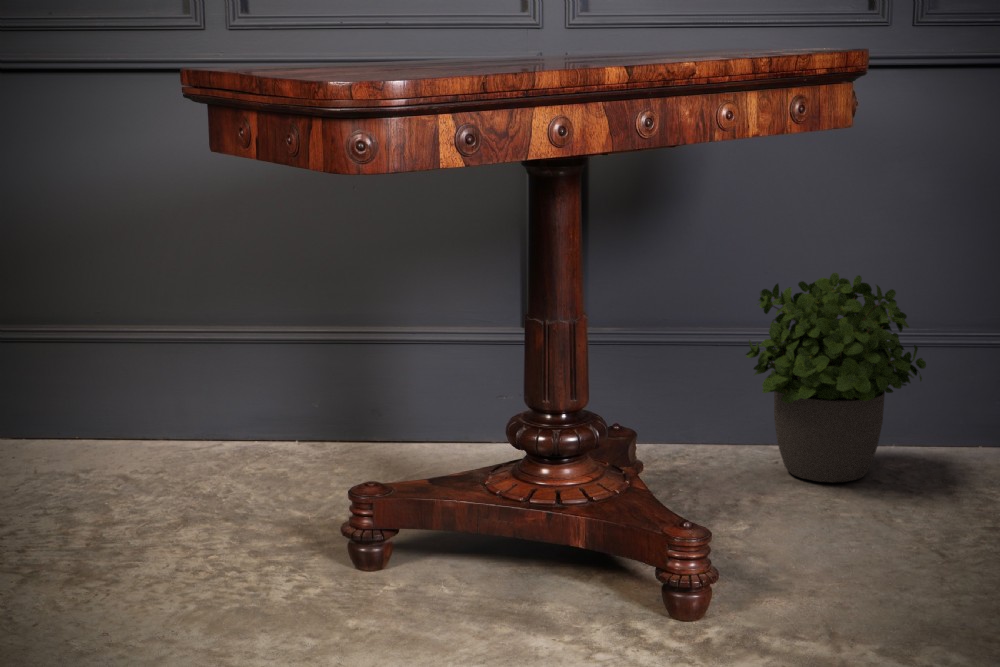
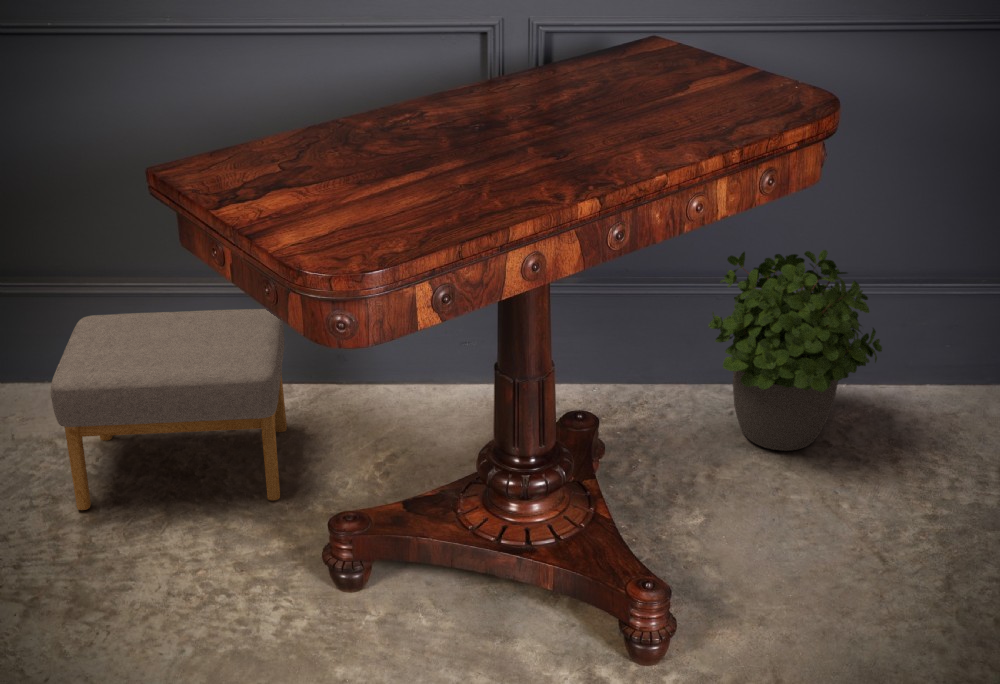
footstool: none [78,335,317,515] -> present [51,309,287,510]

